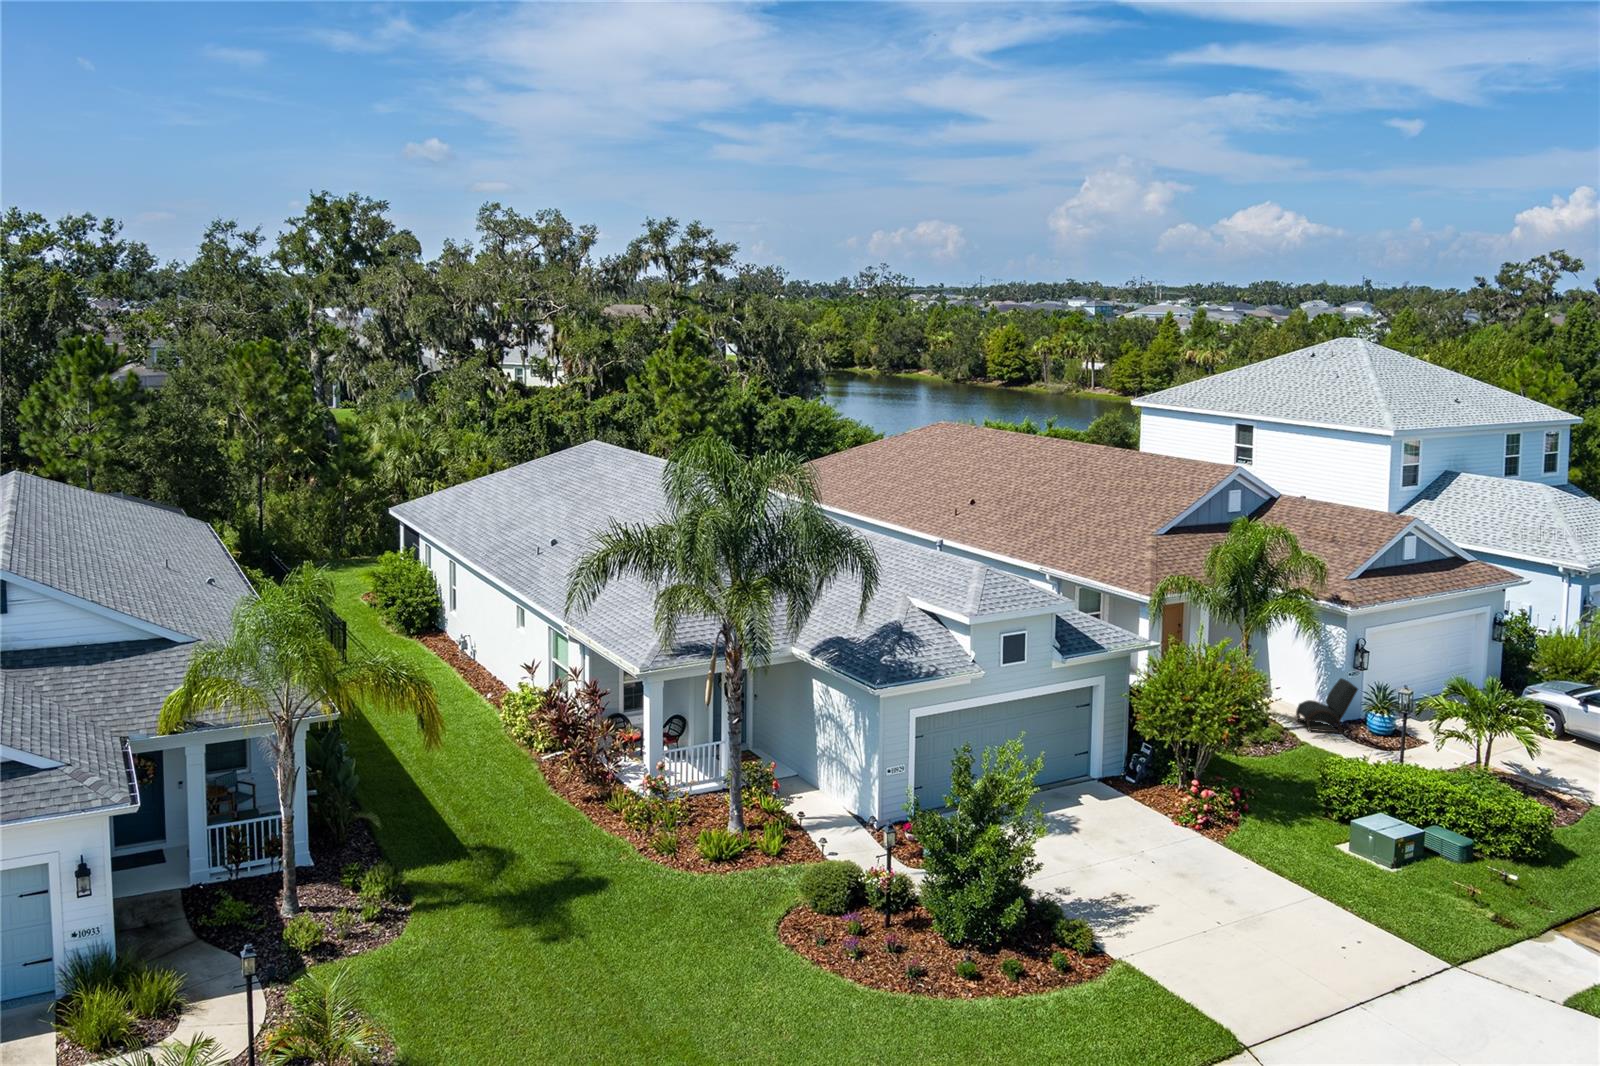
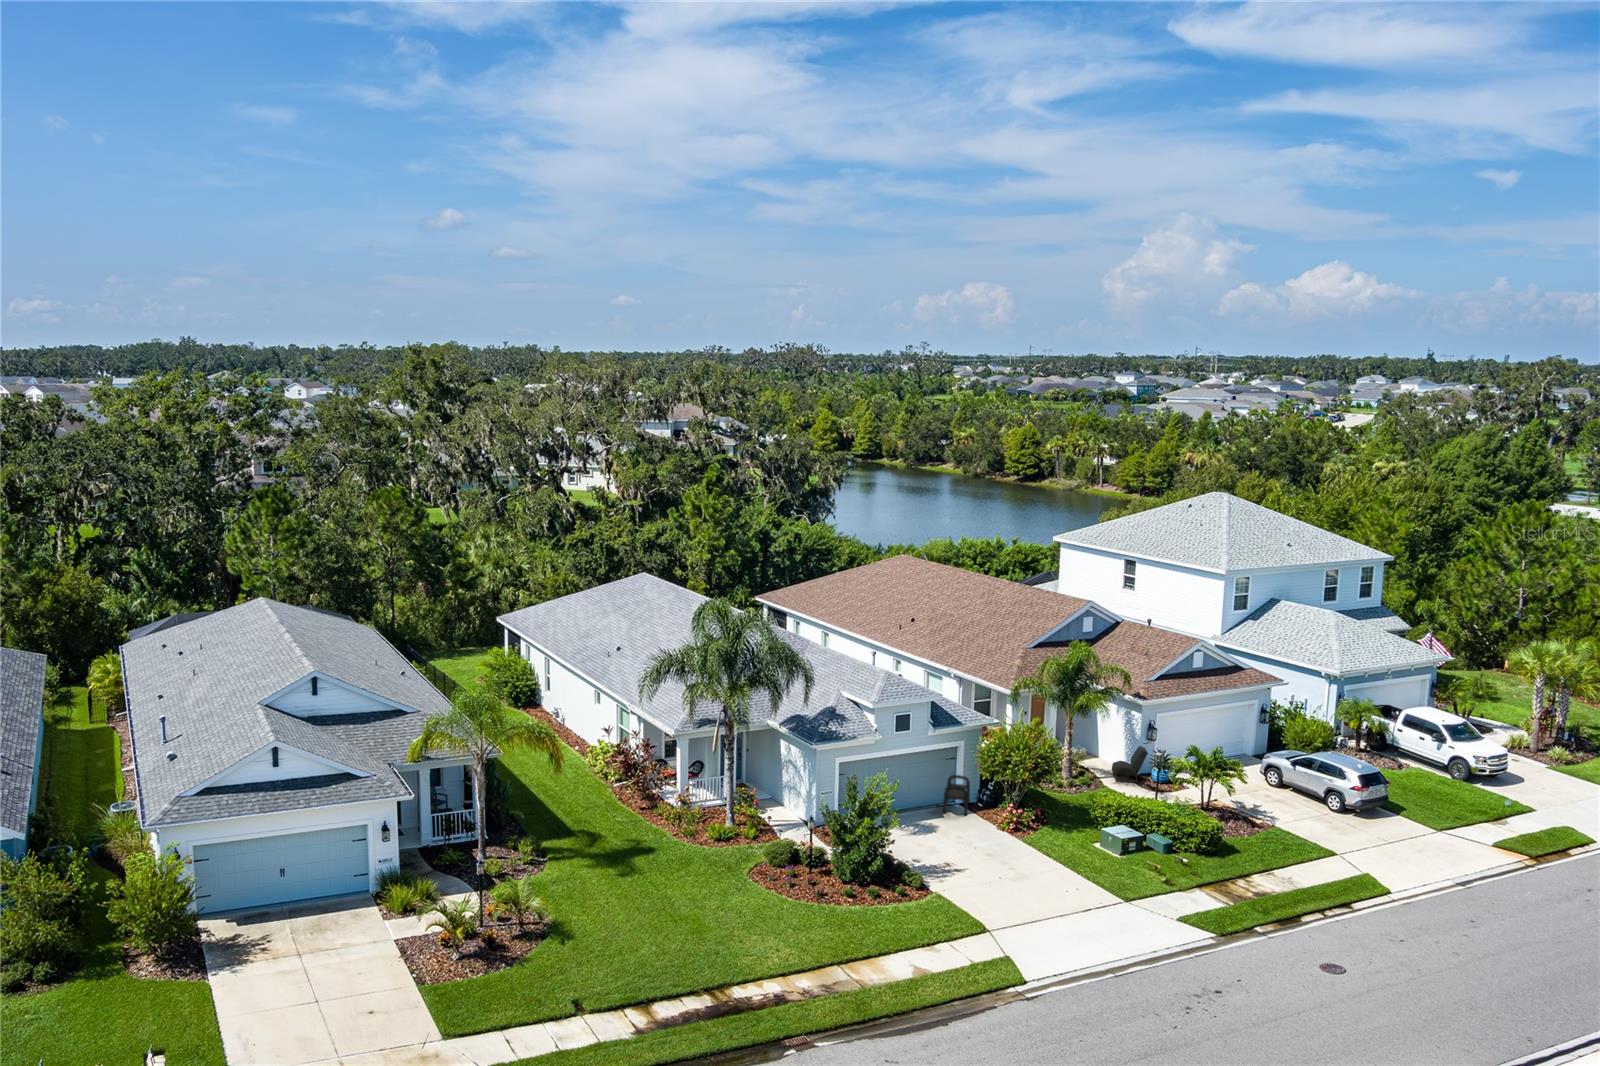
bench: none [1070,731,1115,797] -> present [943,775,970,815]

